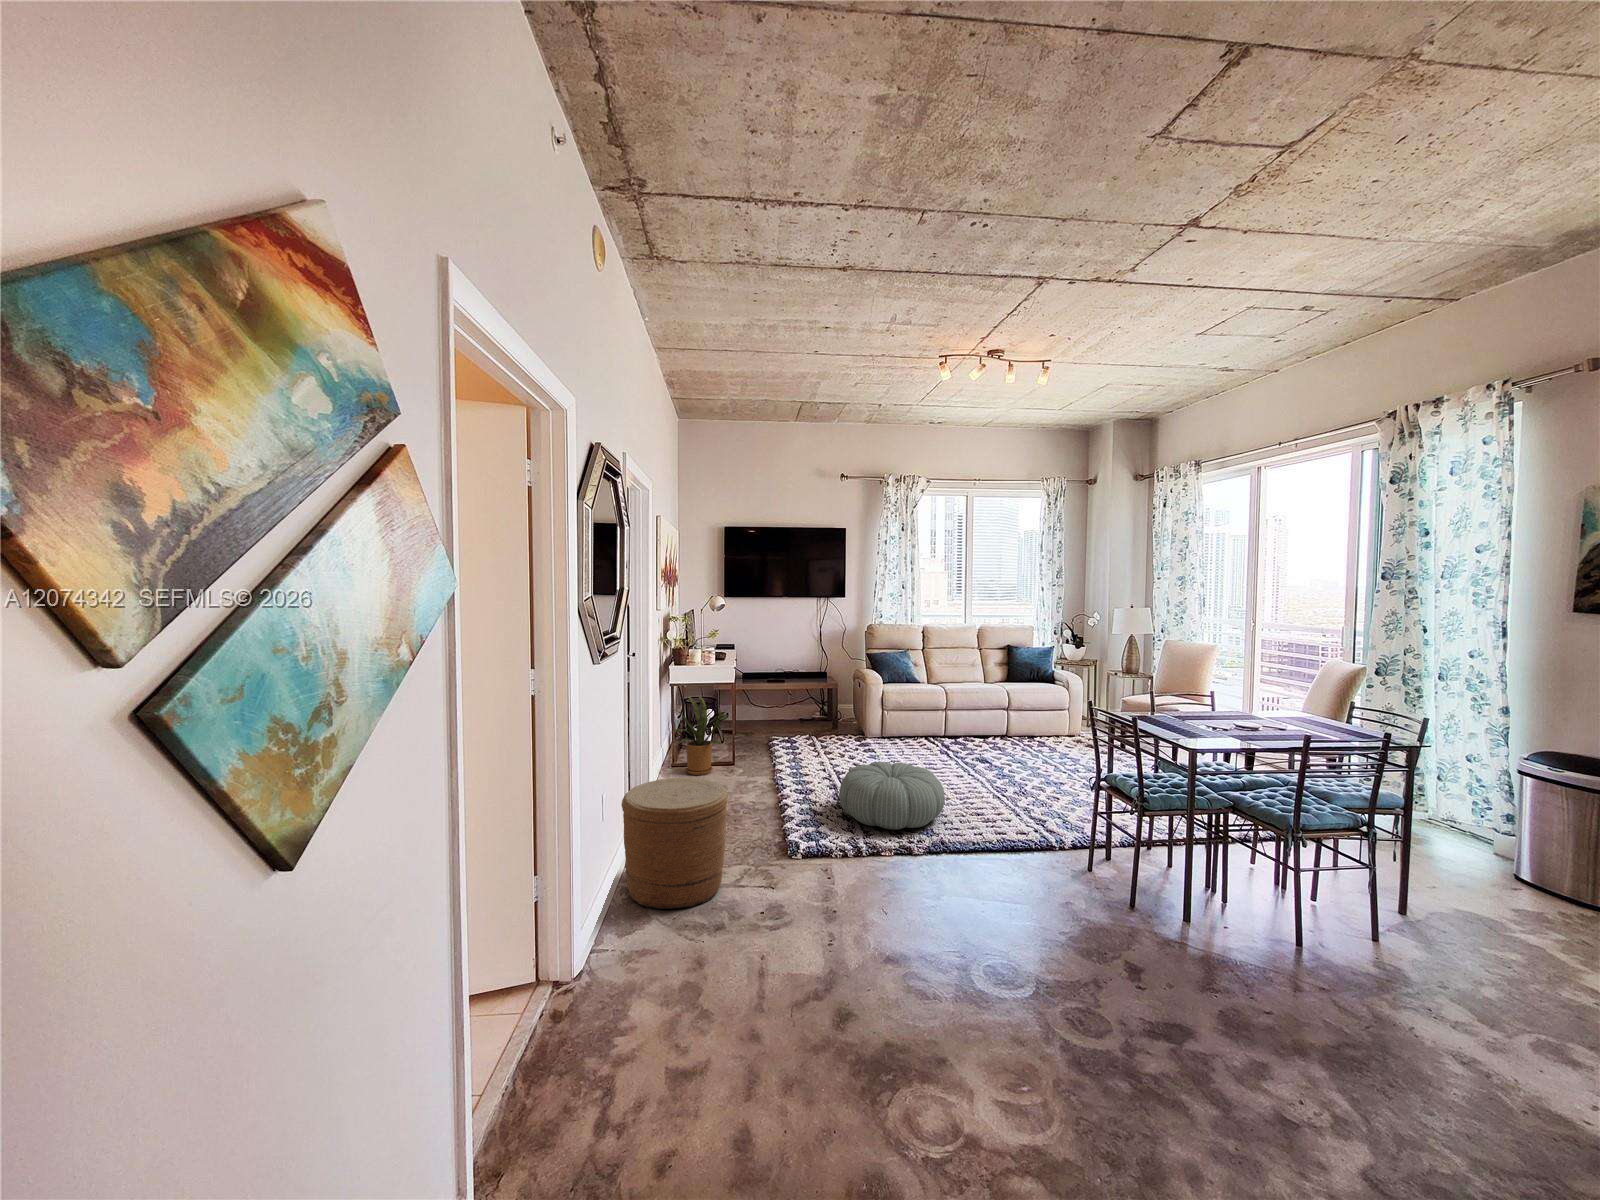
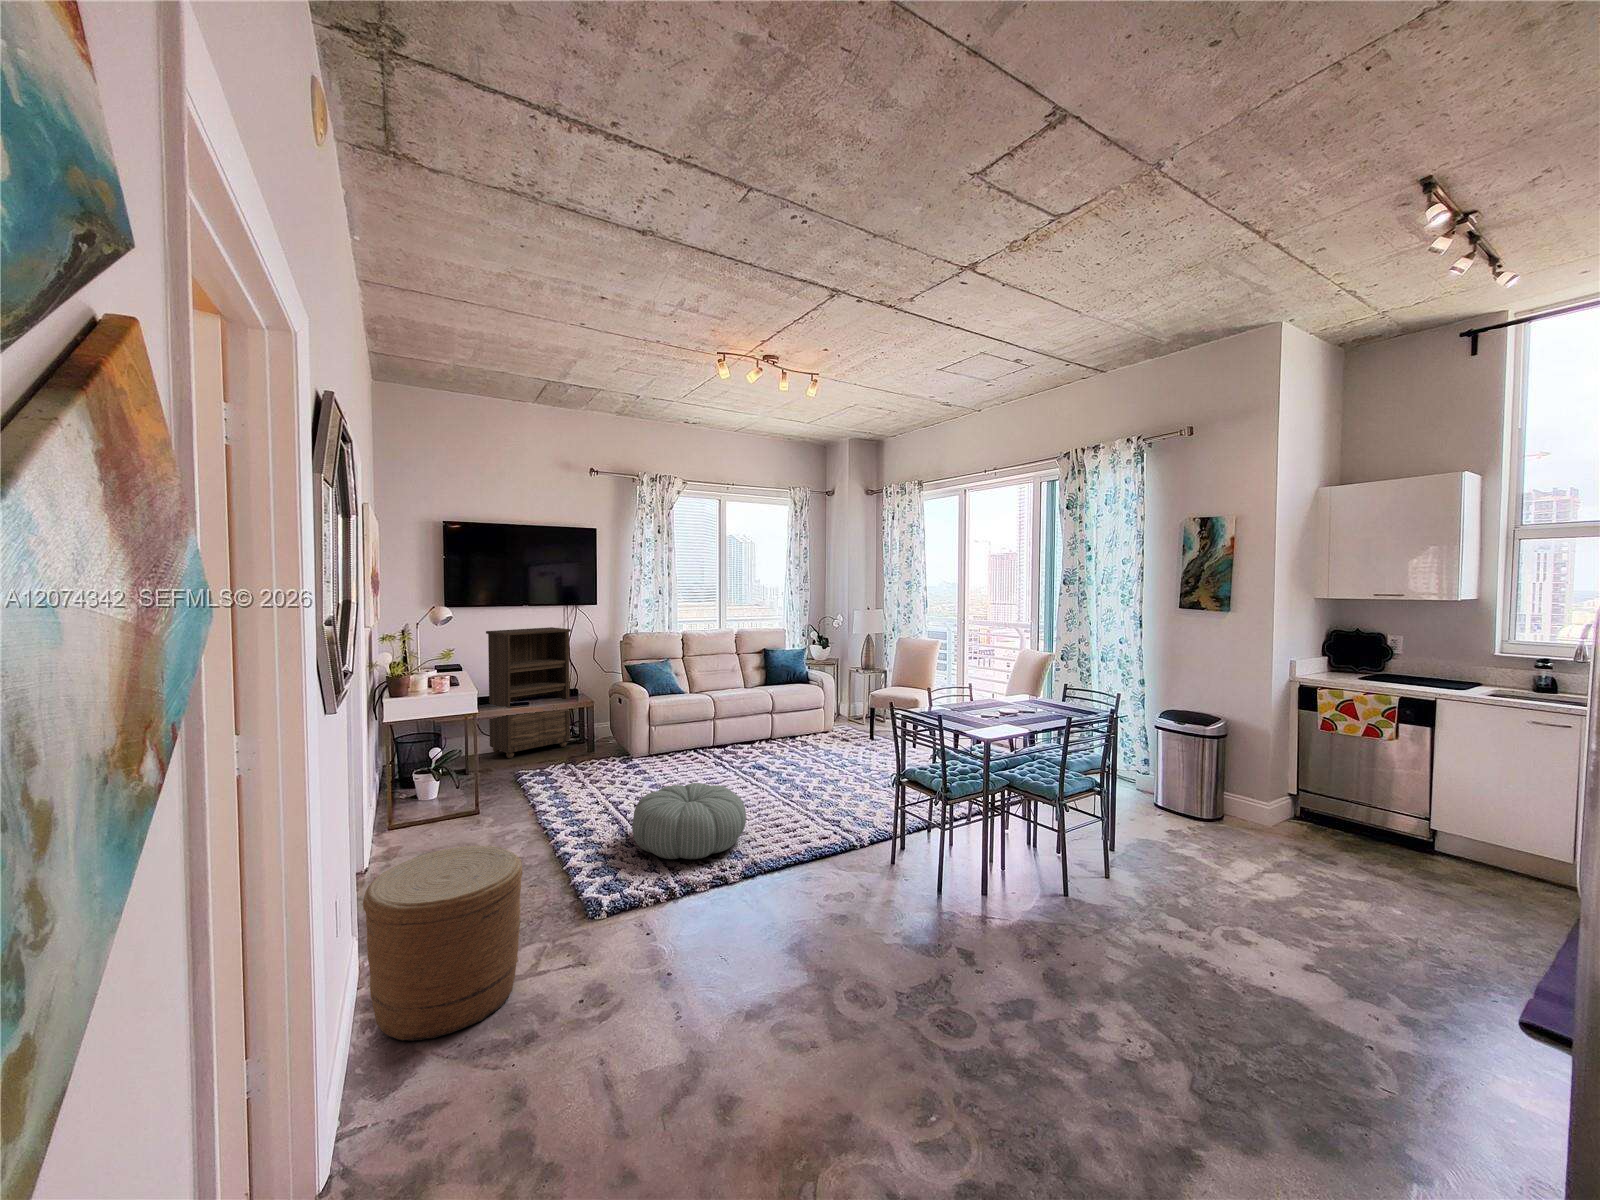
bookshelf: none [752,615,820,727] -> present [486,627,571,758]
house plant: present [671,695,721,775] -> none [390,732,468,833]

